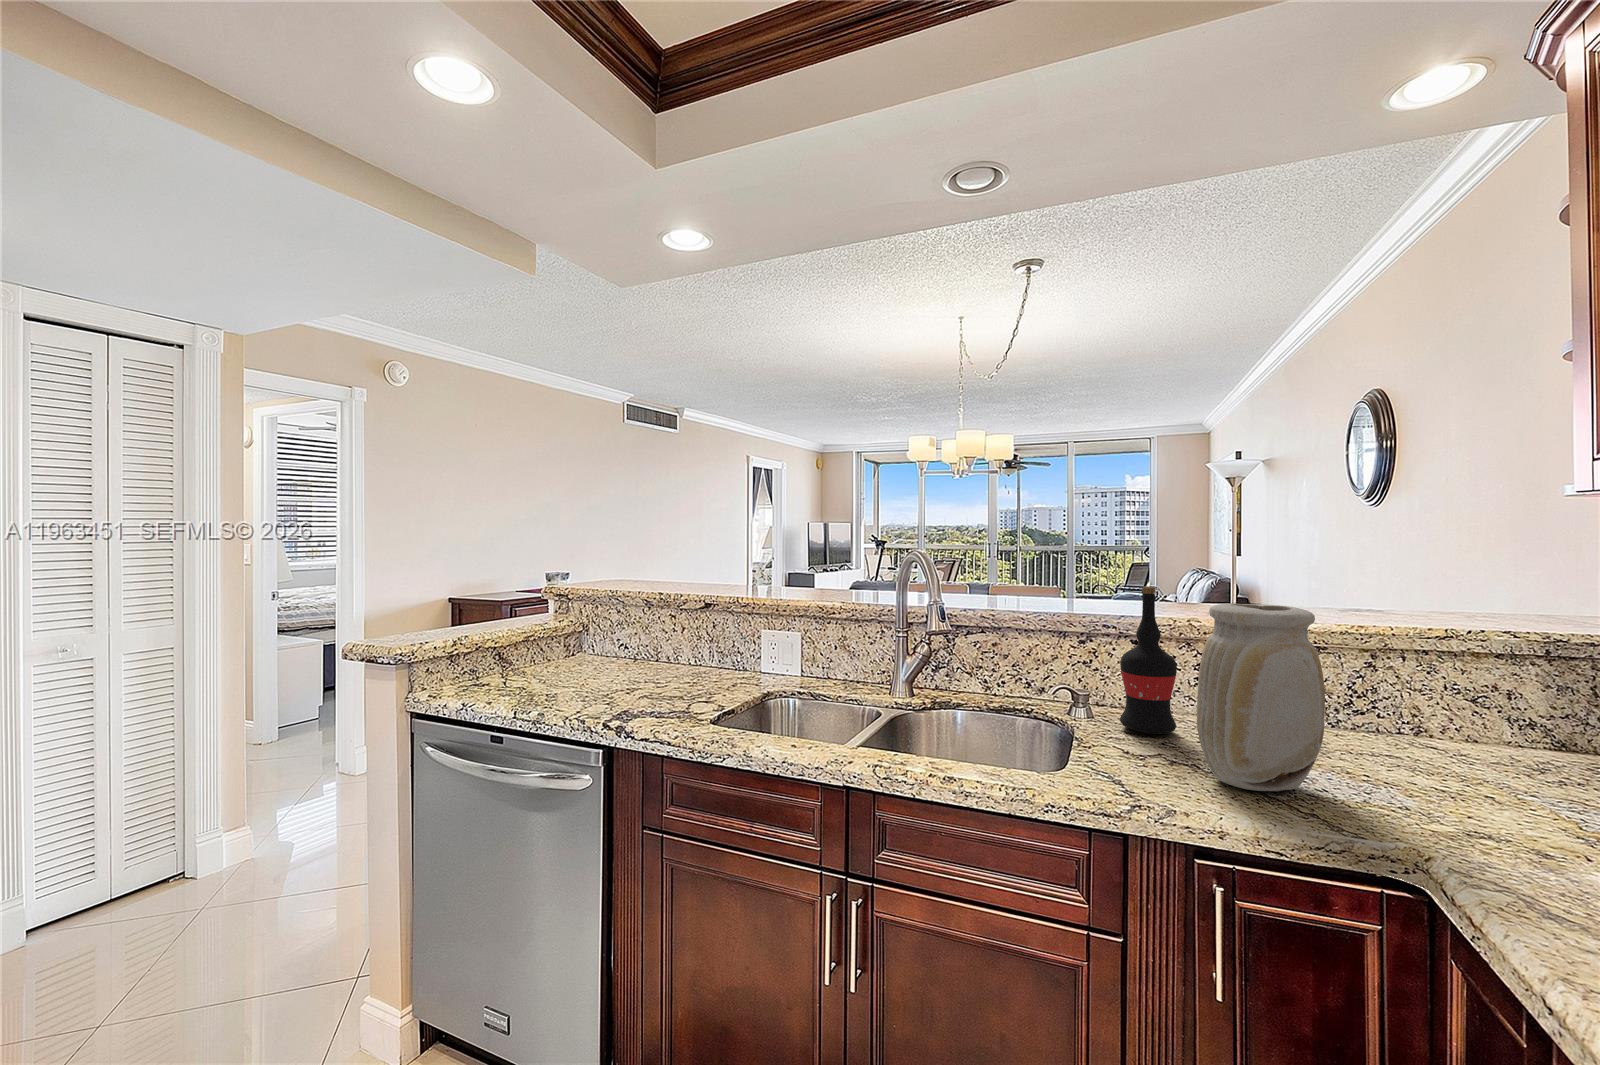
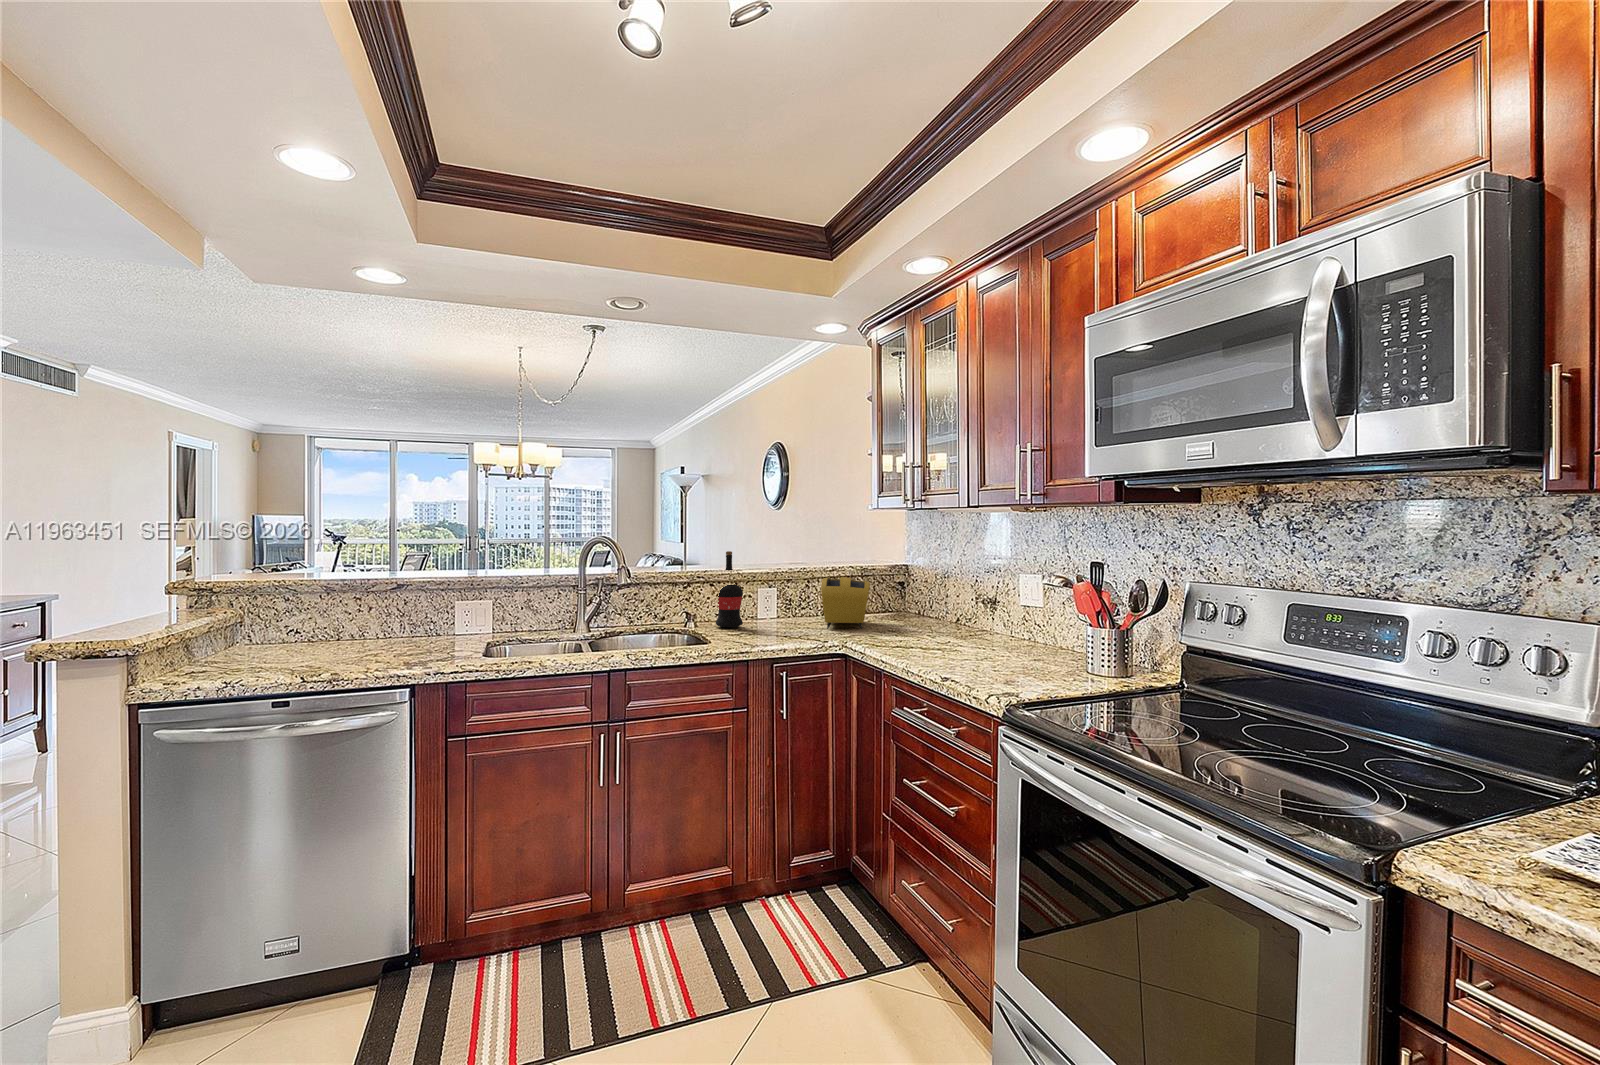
vase: present [1197,603,1325,791] -> none [767,555,813,635]
toaster: none [1369,661,1546,814] -> present [821,577,870,629]

